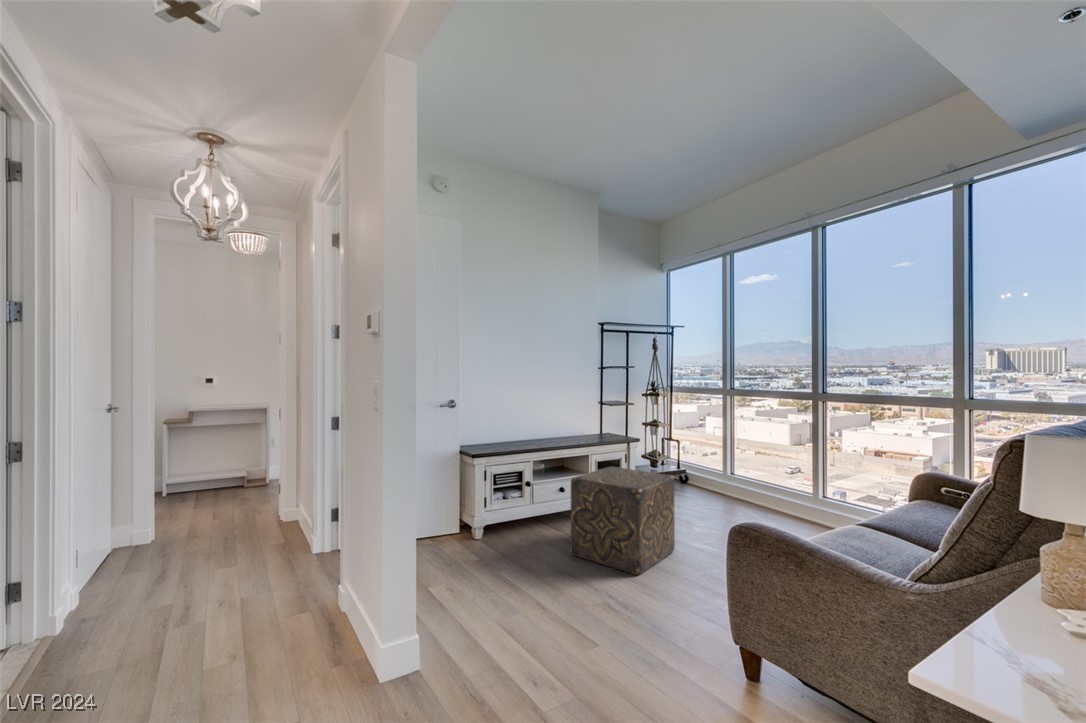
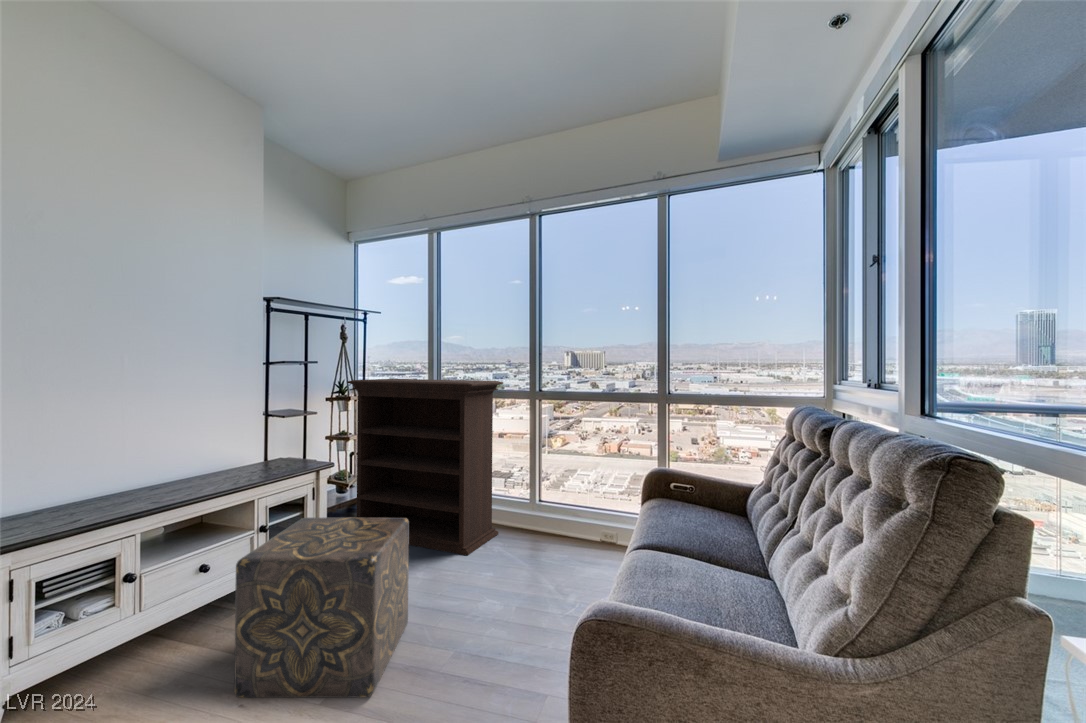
bookshelf: none [653,380,780,527] -> present [347,379,503,556]

